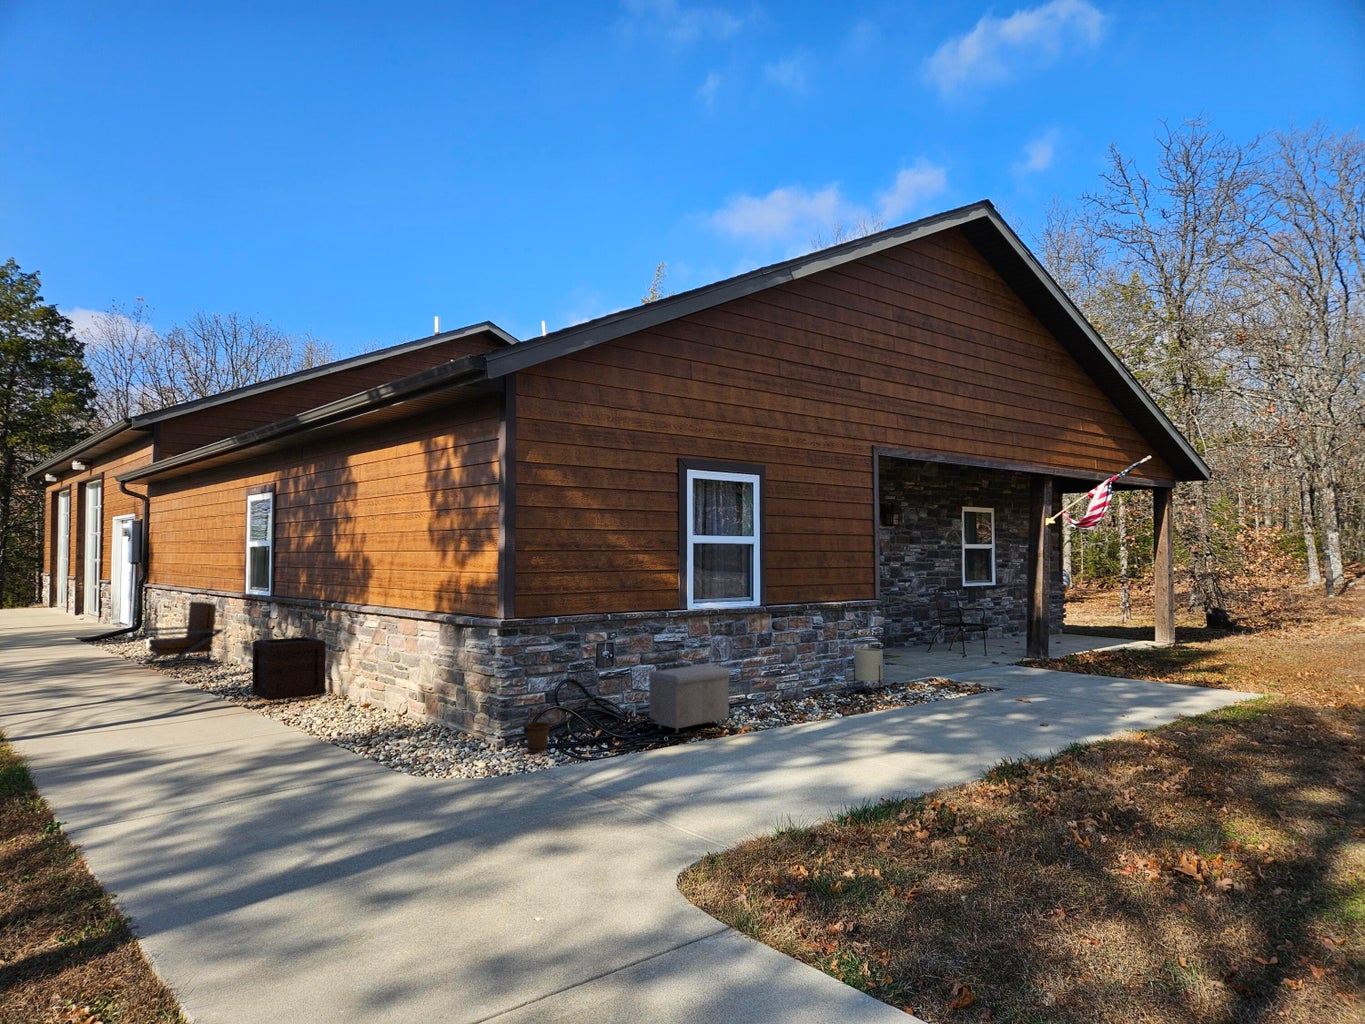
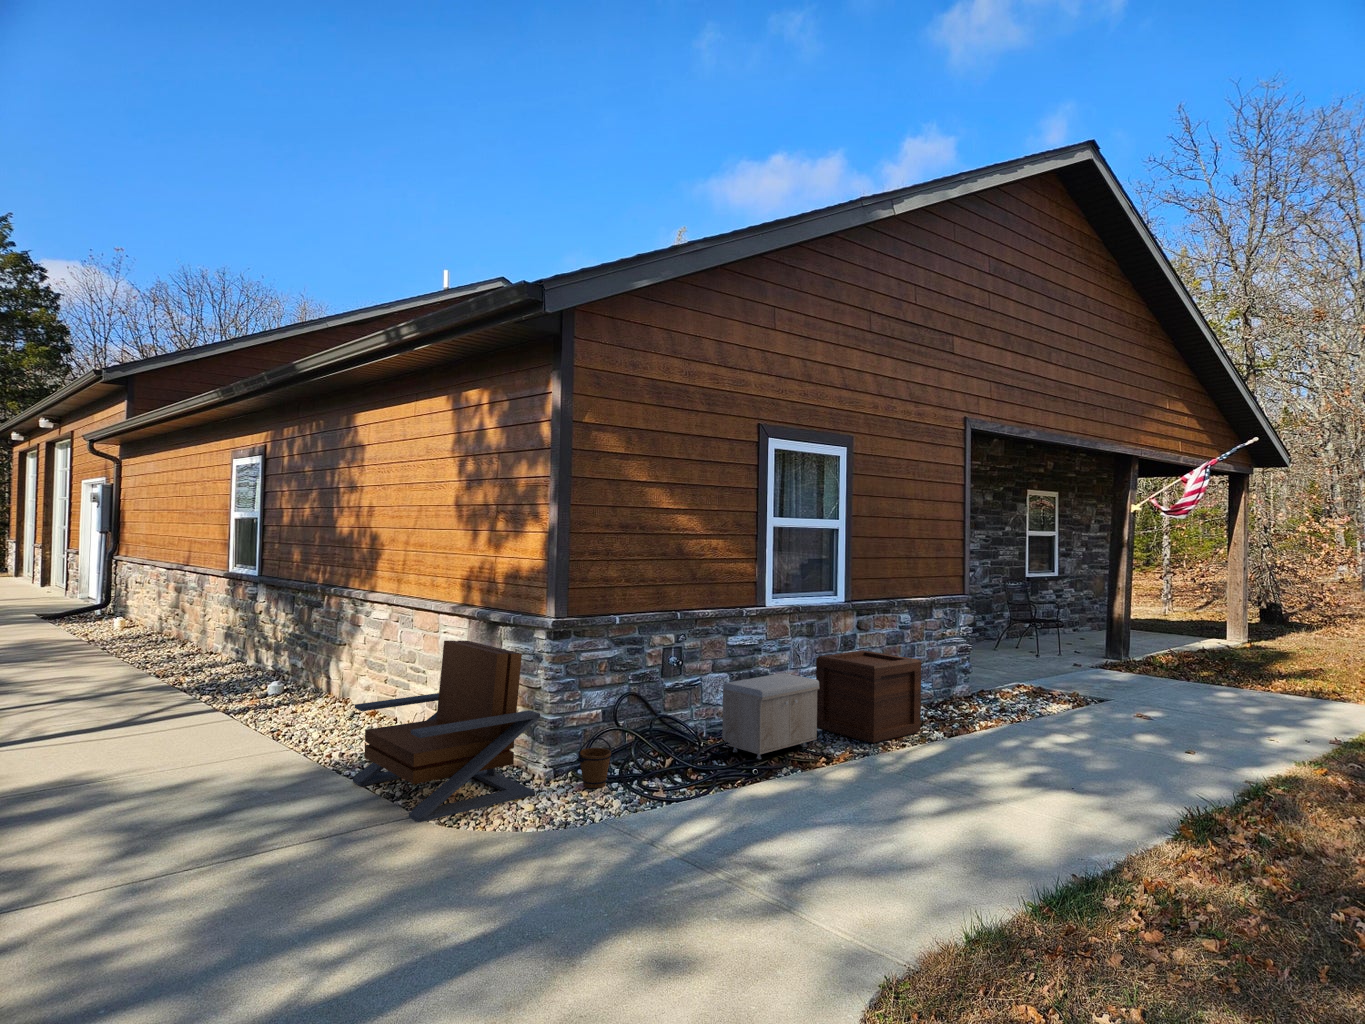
lounge chair: present [145,602,223,669] -> present [353,641,540,823]
wooden crate: present [252,637,326,700] -> present [816,650,921,743]
planter: present [854,648,883,694] -> none [942,652,977,707]

